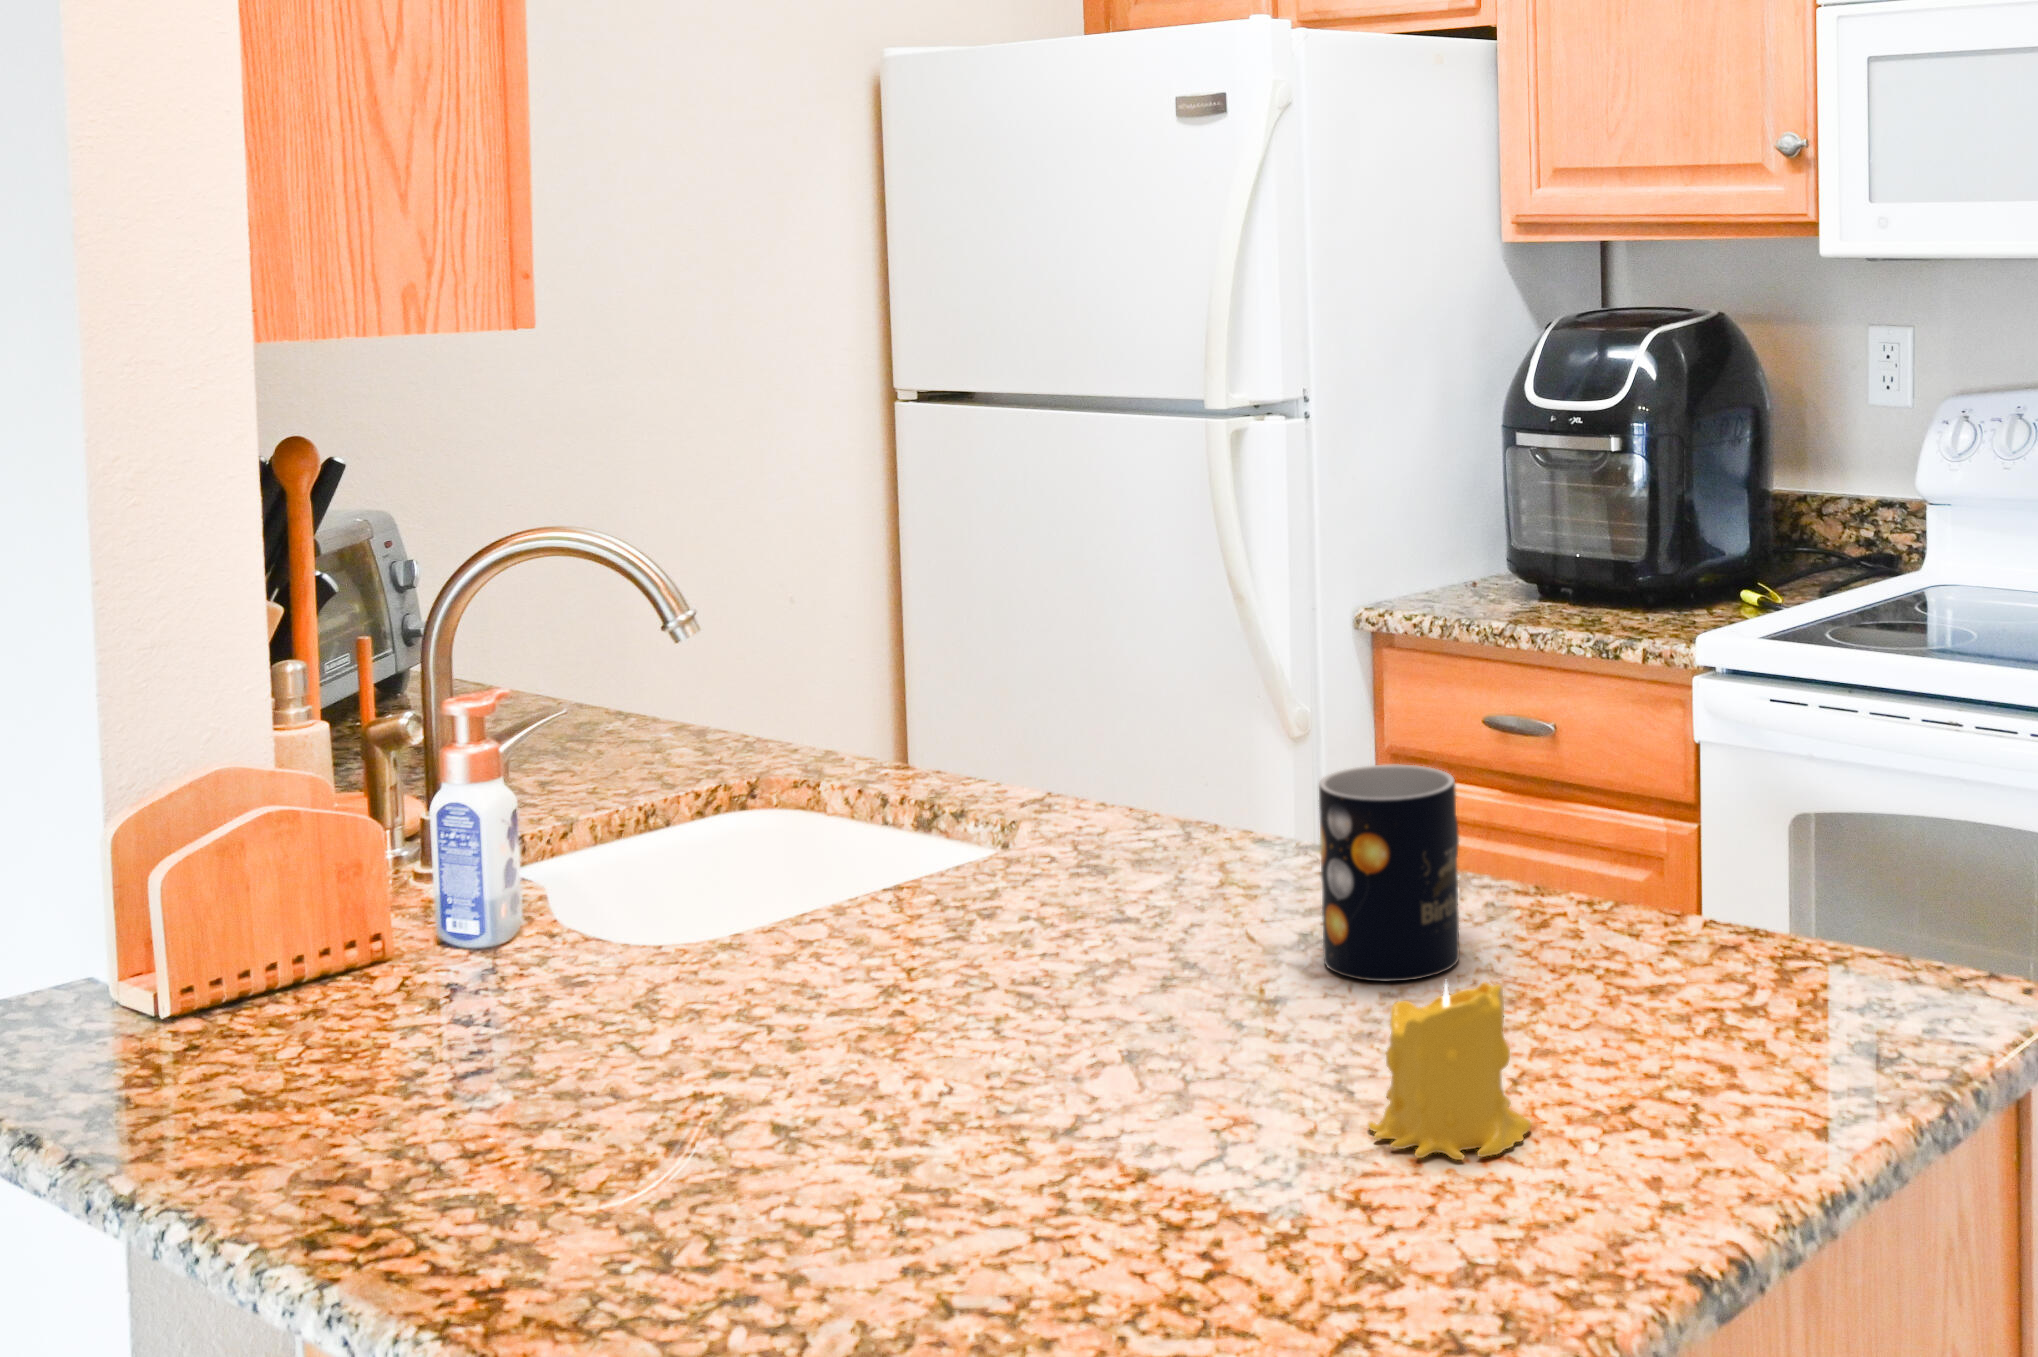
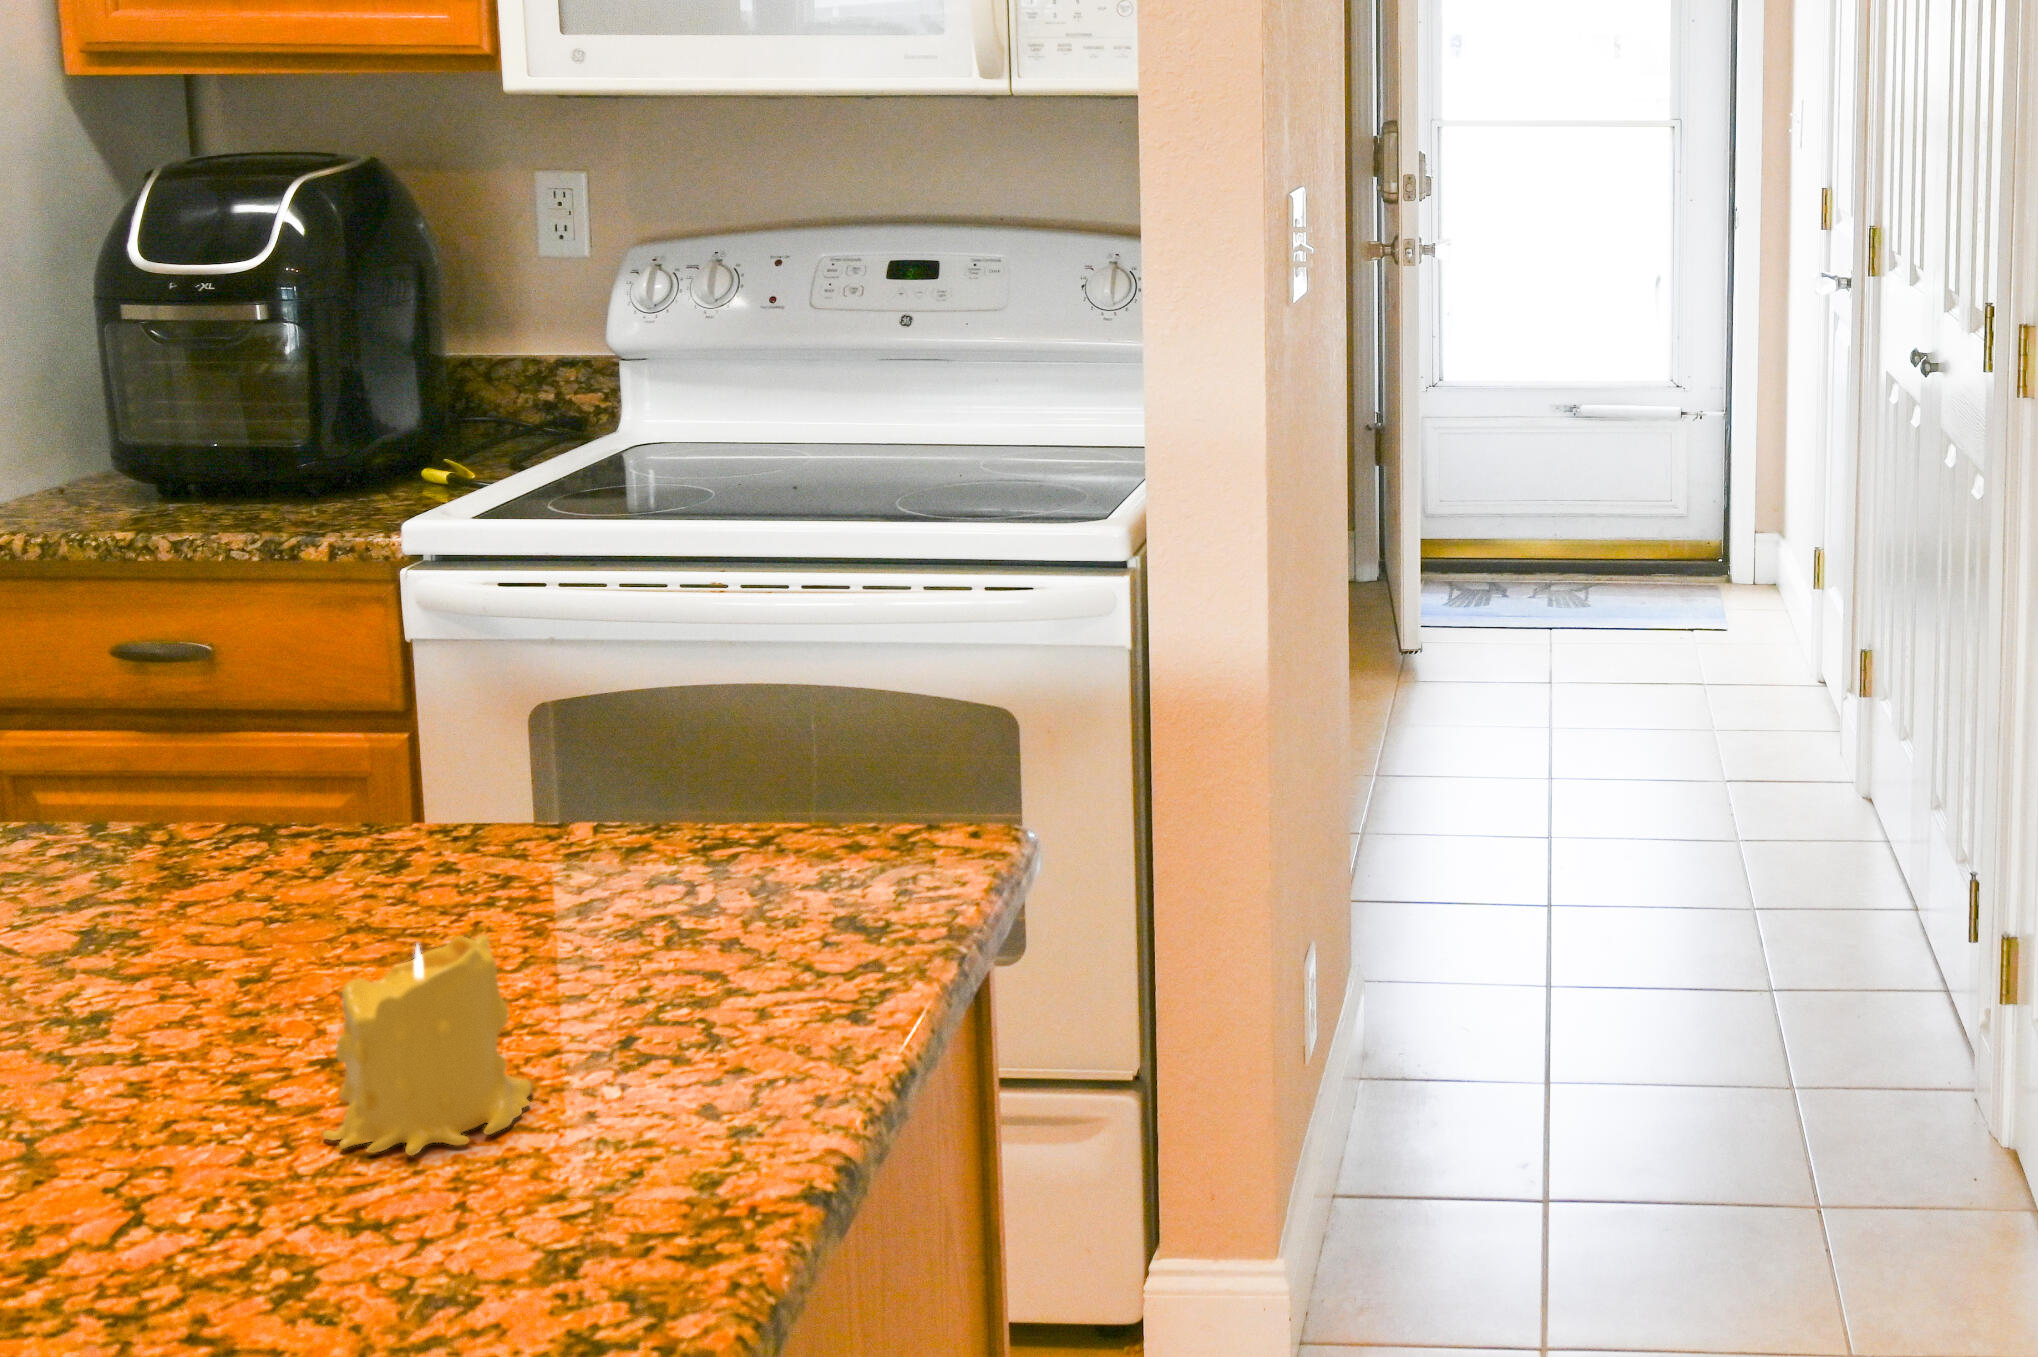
mug: present [1319,764,1459,982] -> none [124,705,328,973]

